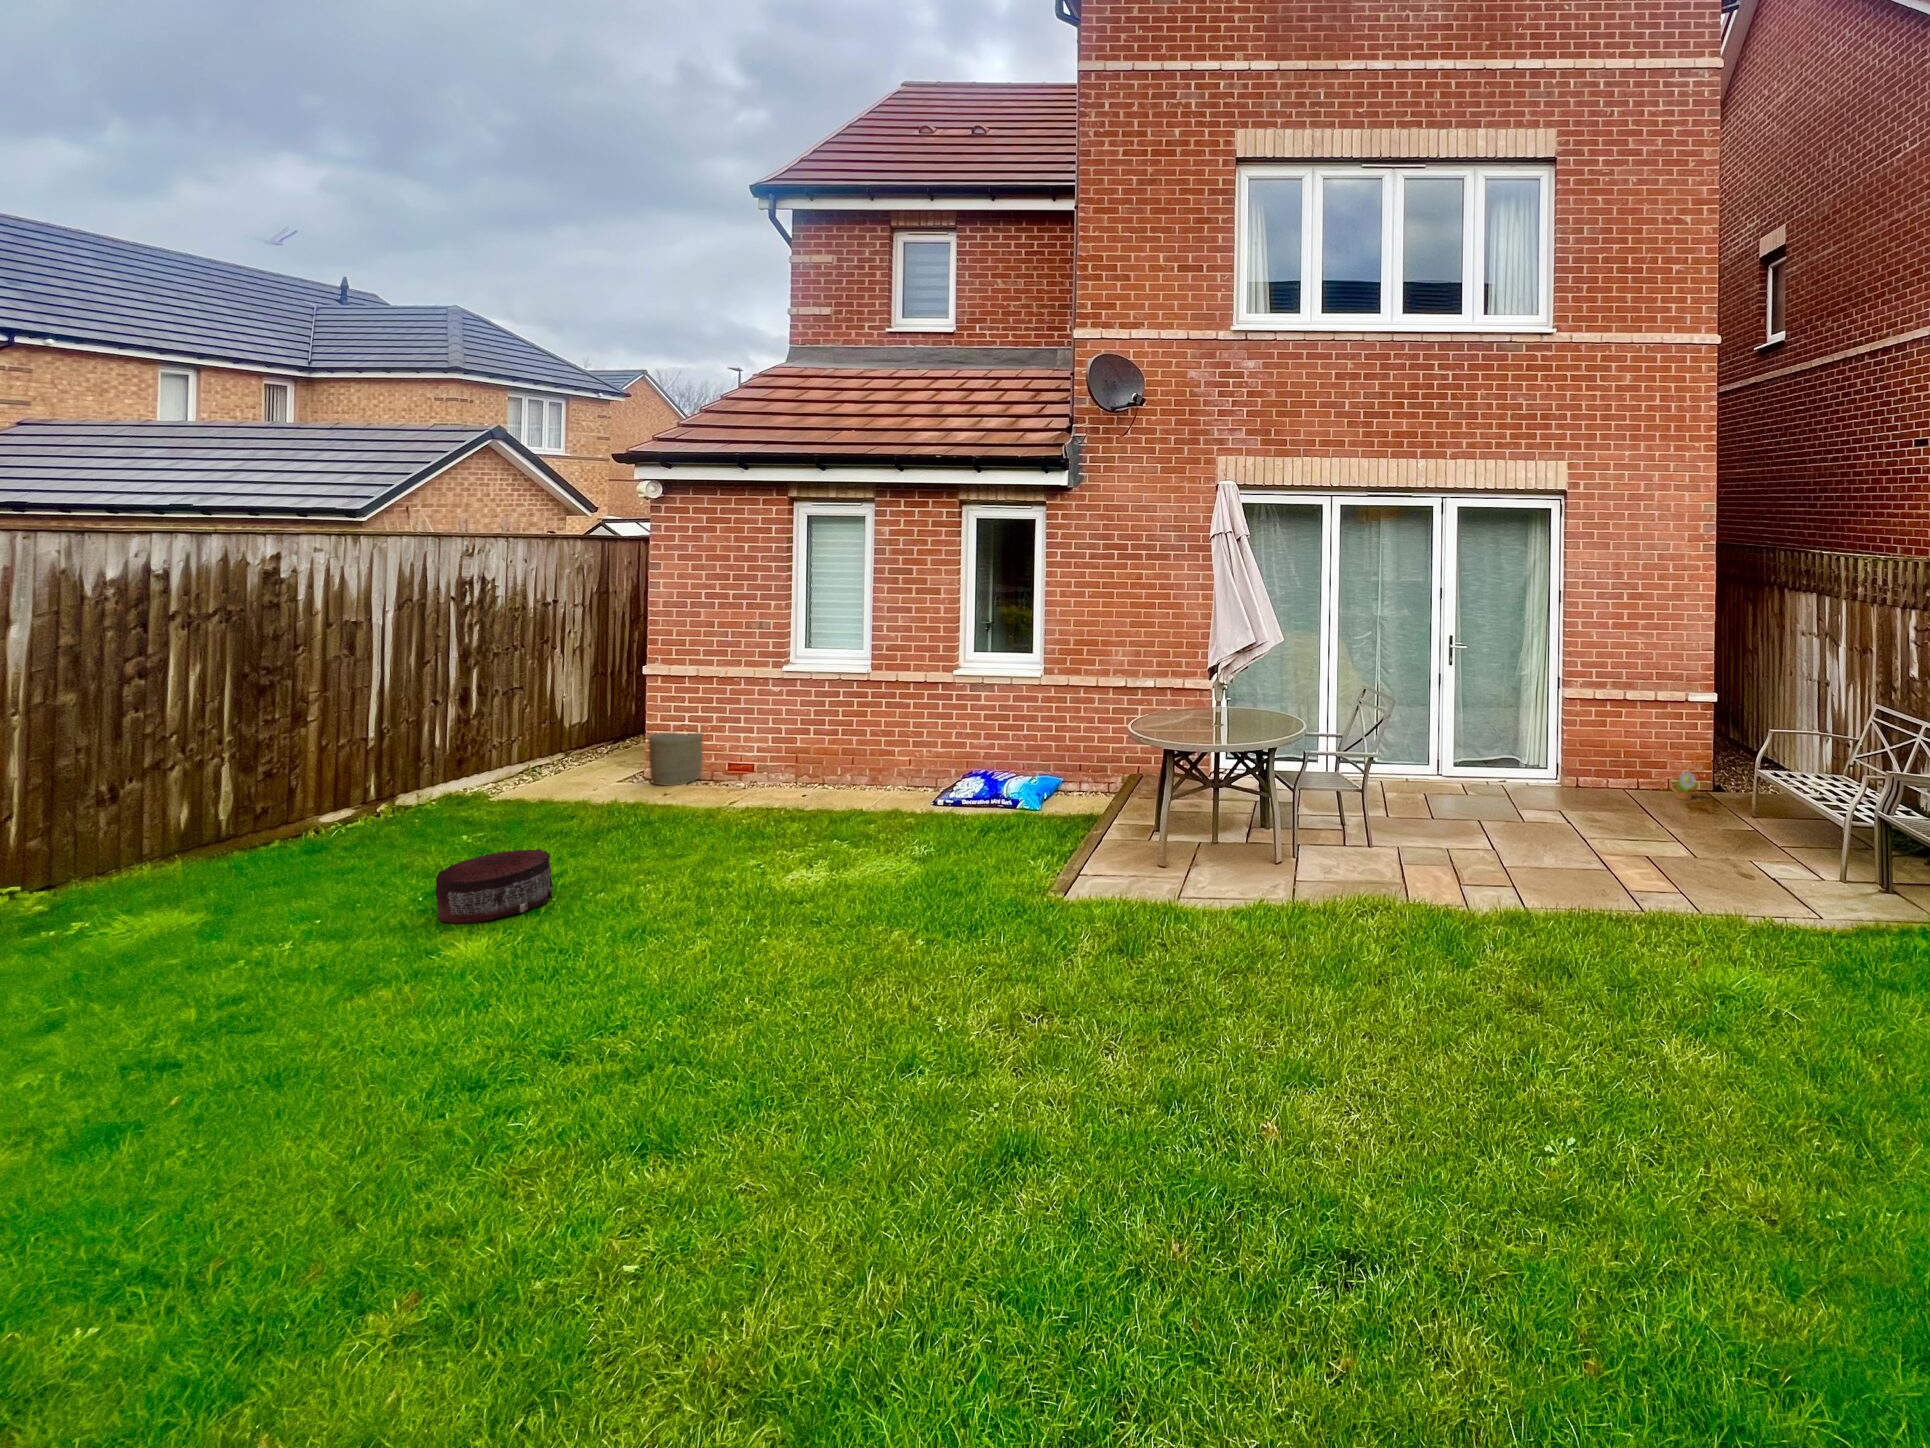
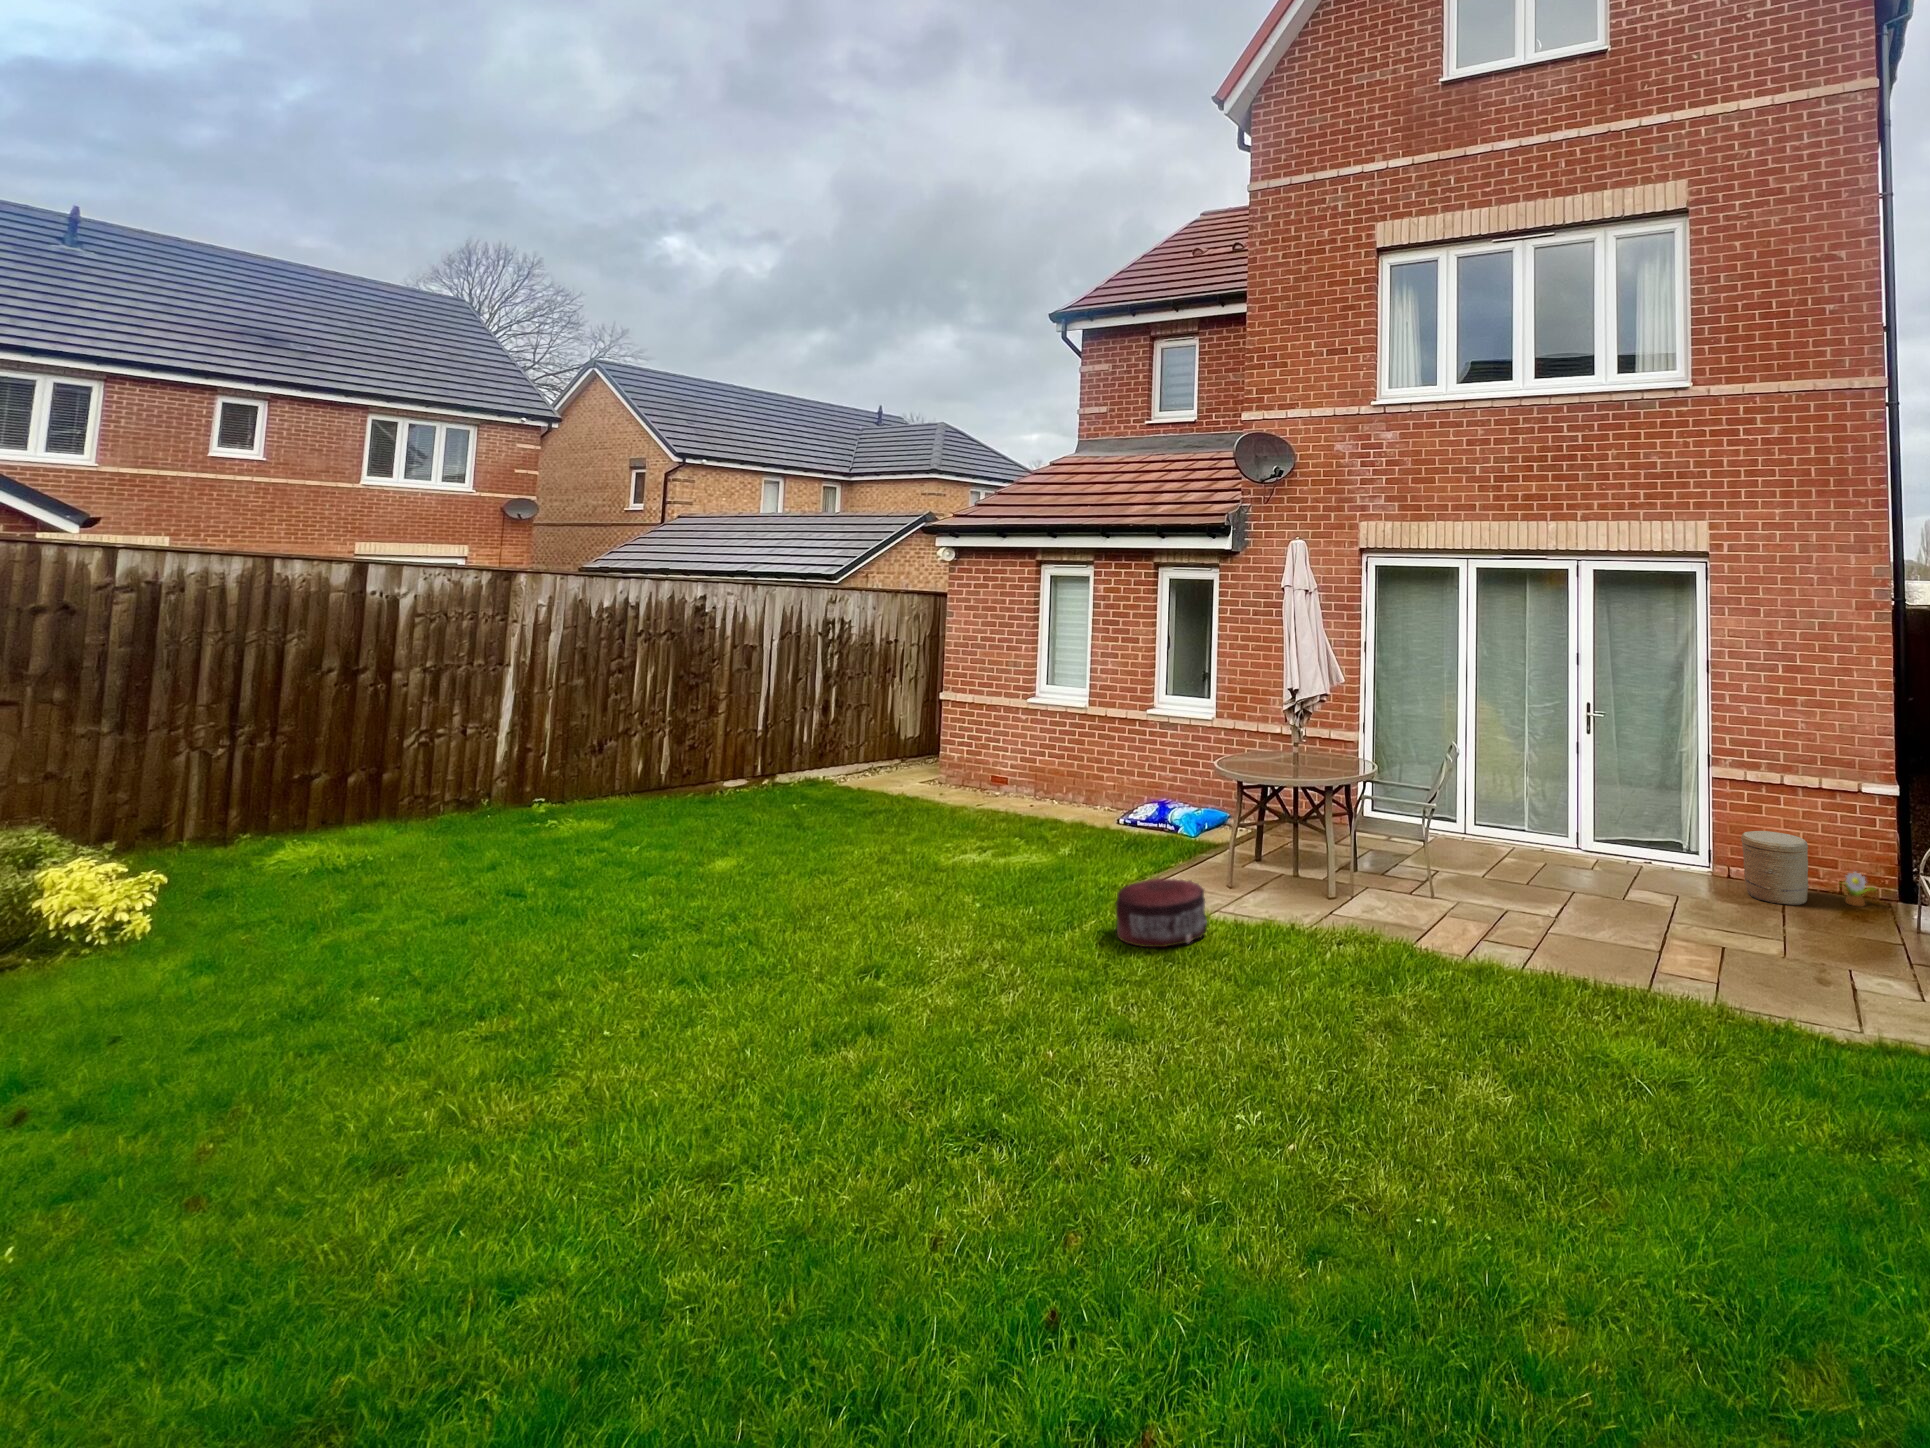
woven basket: present [648,733,703,786] -> present [1741,831,1809,905]
pouf: present [436,849,553,923] -> present [1115,879,1207,947]

